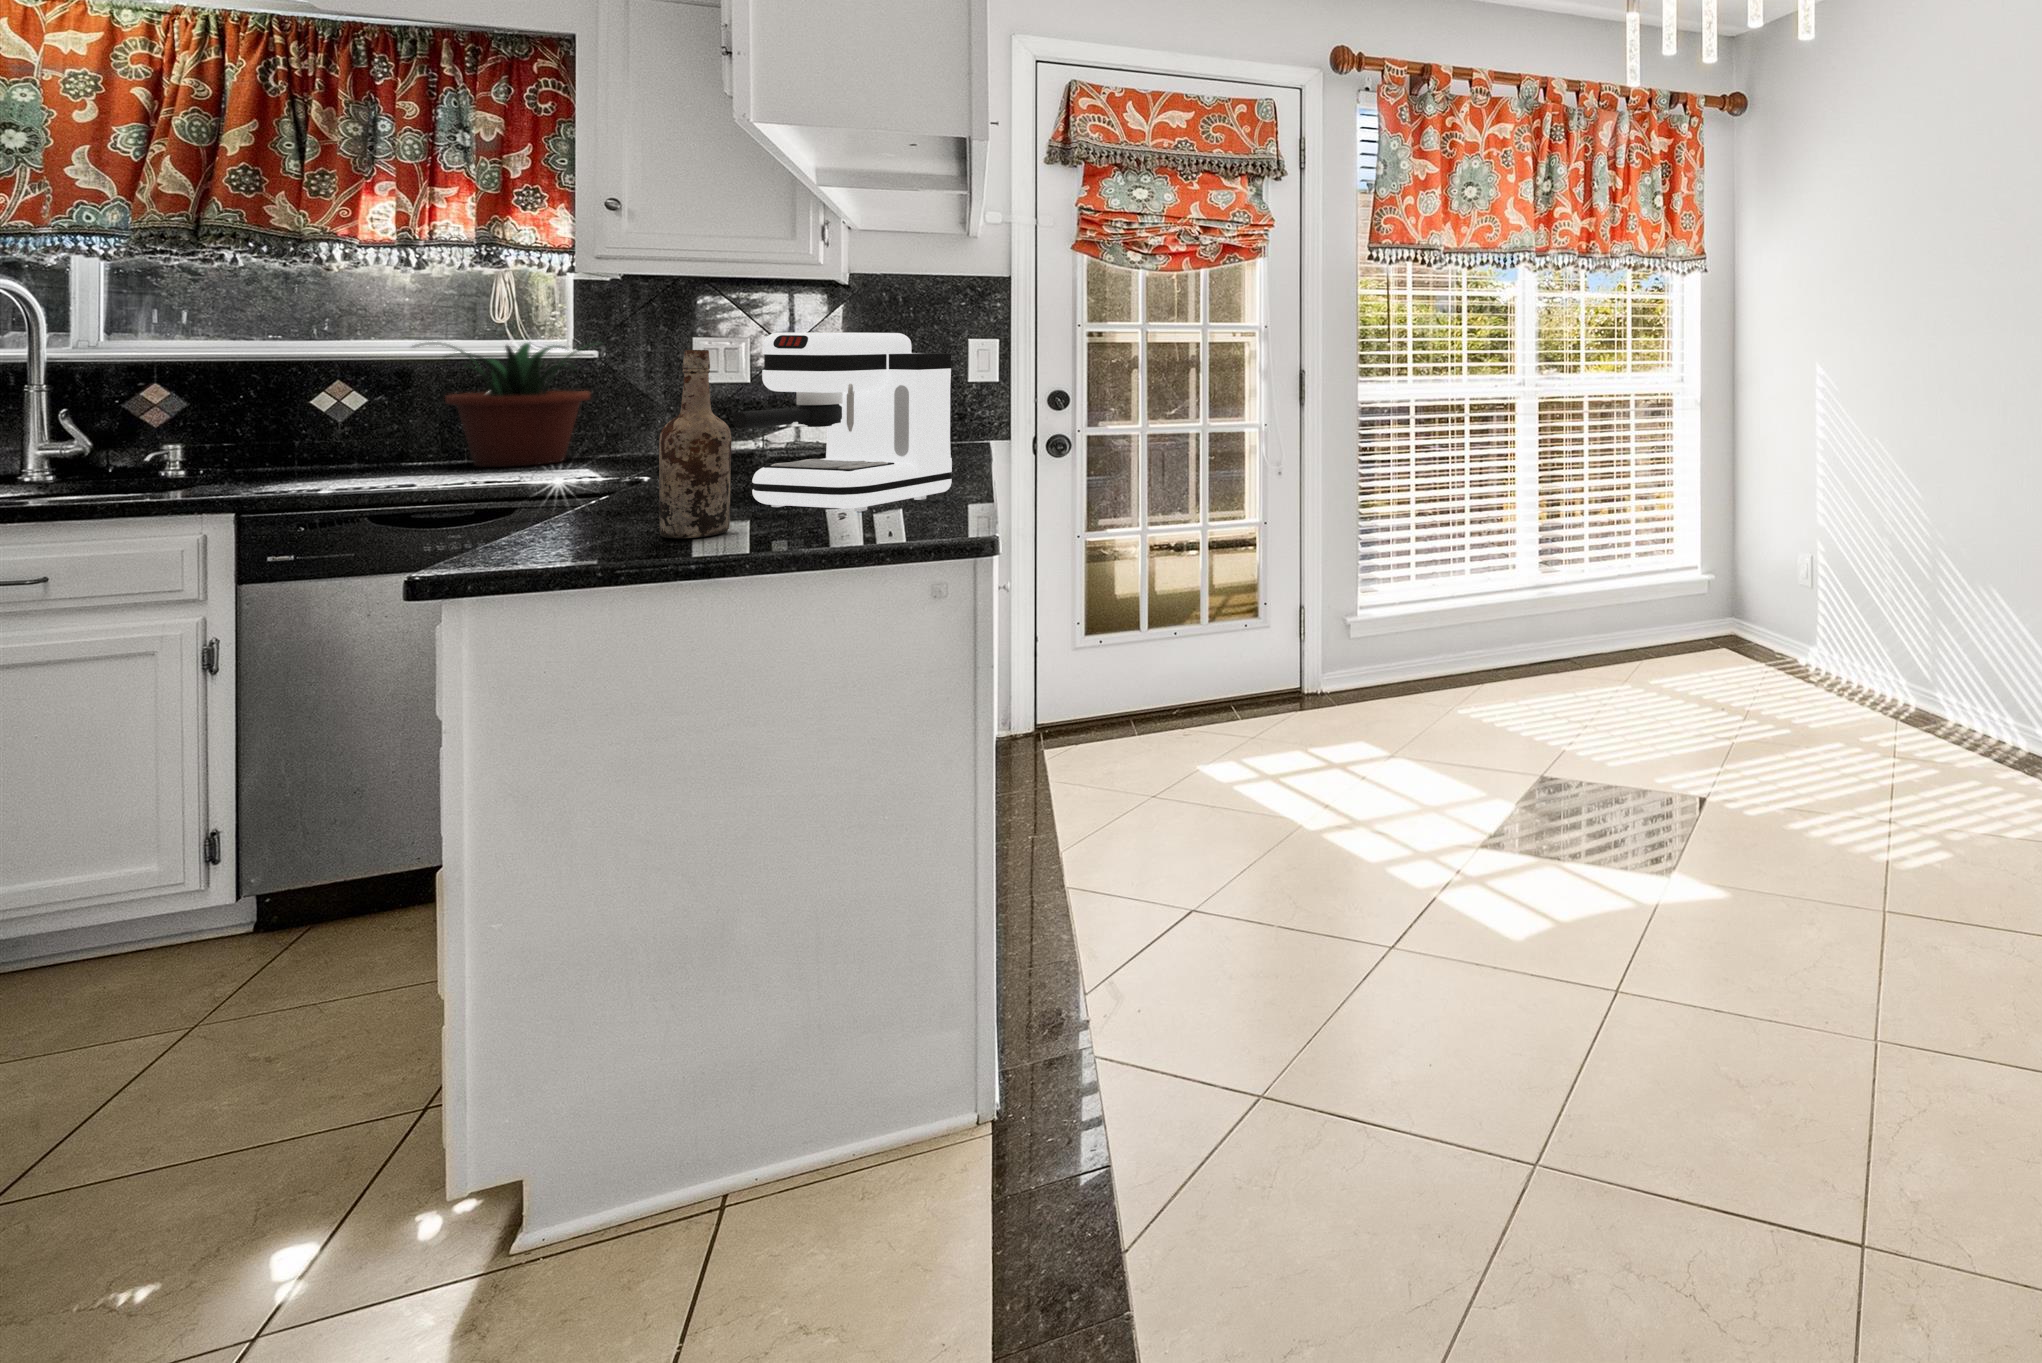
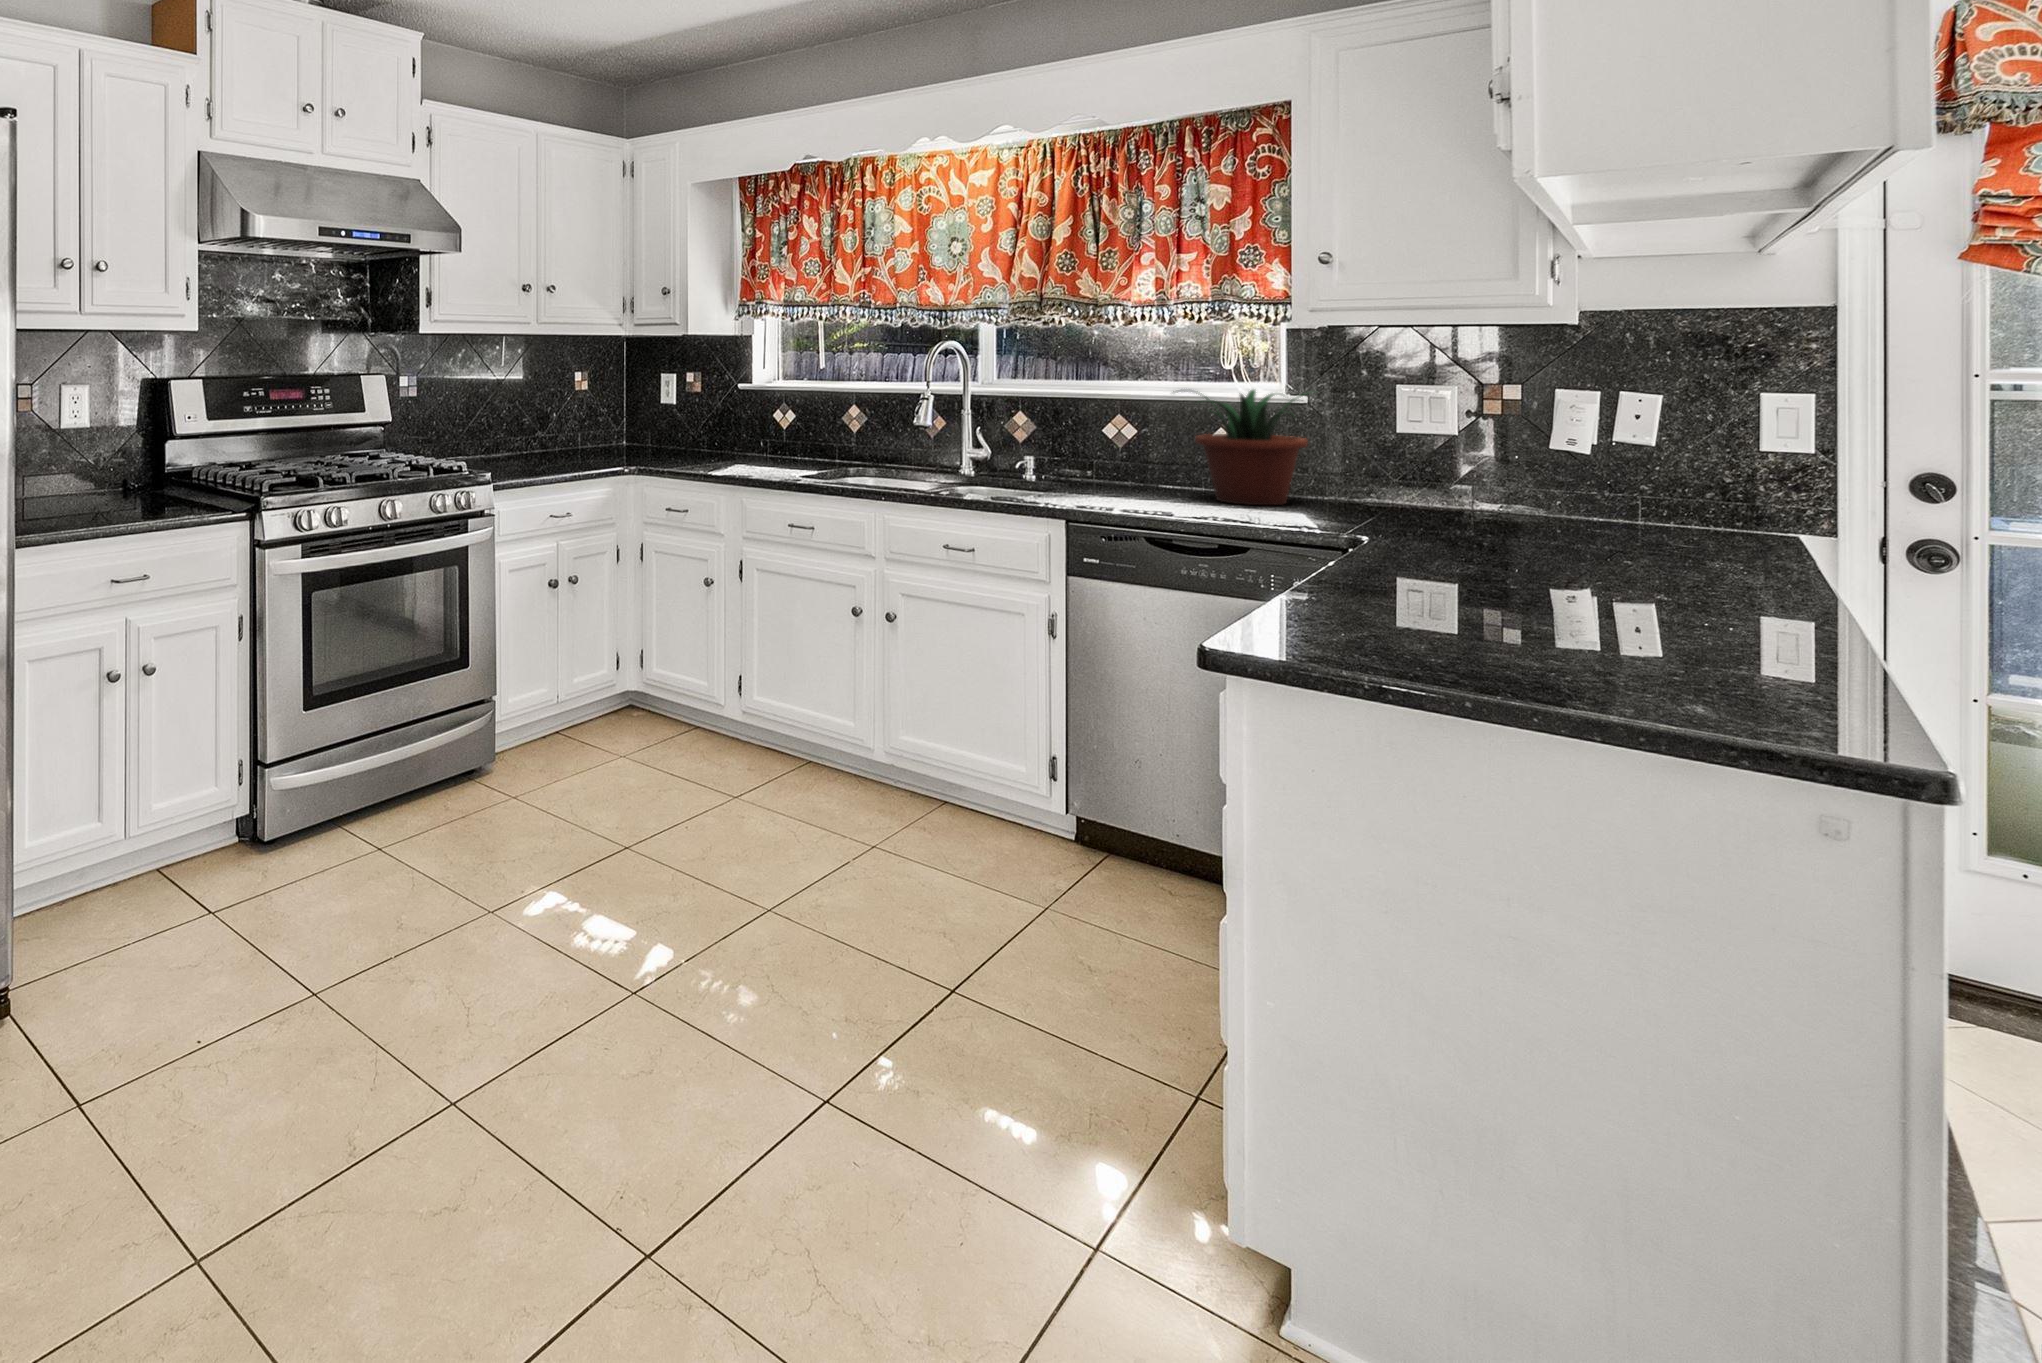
coffee maker: present [733,332,952,512] -> none [1490,399,1794,632]
wine bottle: present [659,350,732,538] -> none [1418,423,1495,631]

